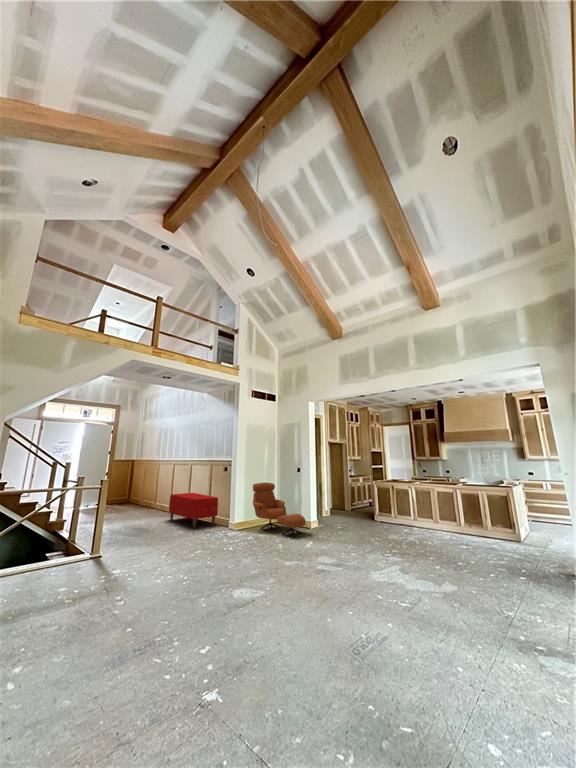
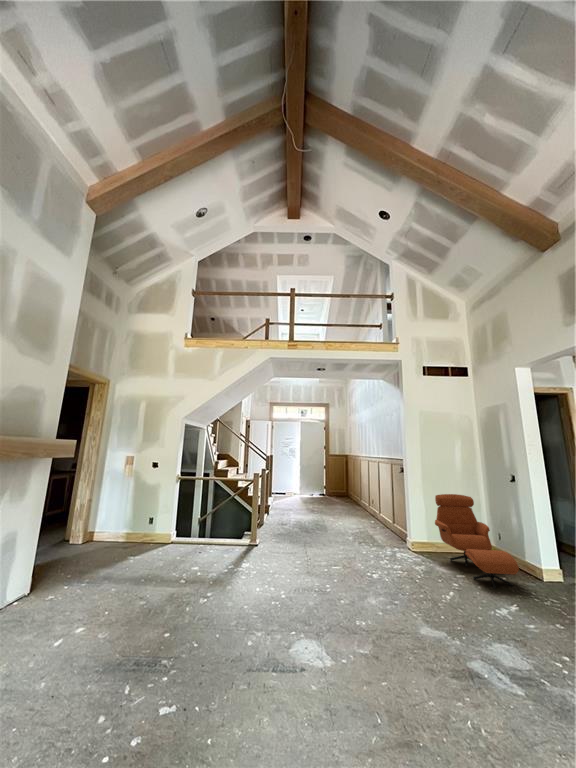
bench: present [169,493,218,528] -> none [354,495,399,539]

